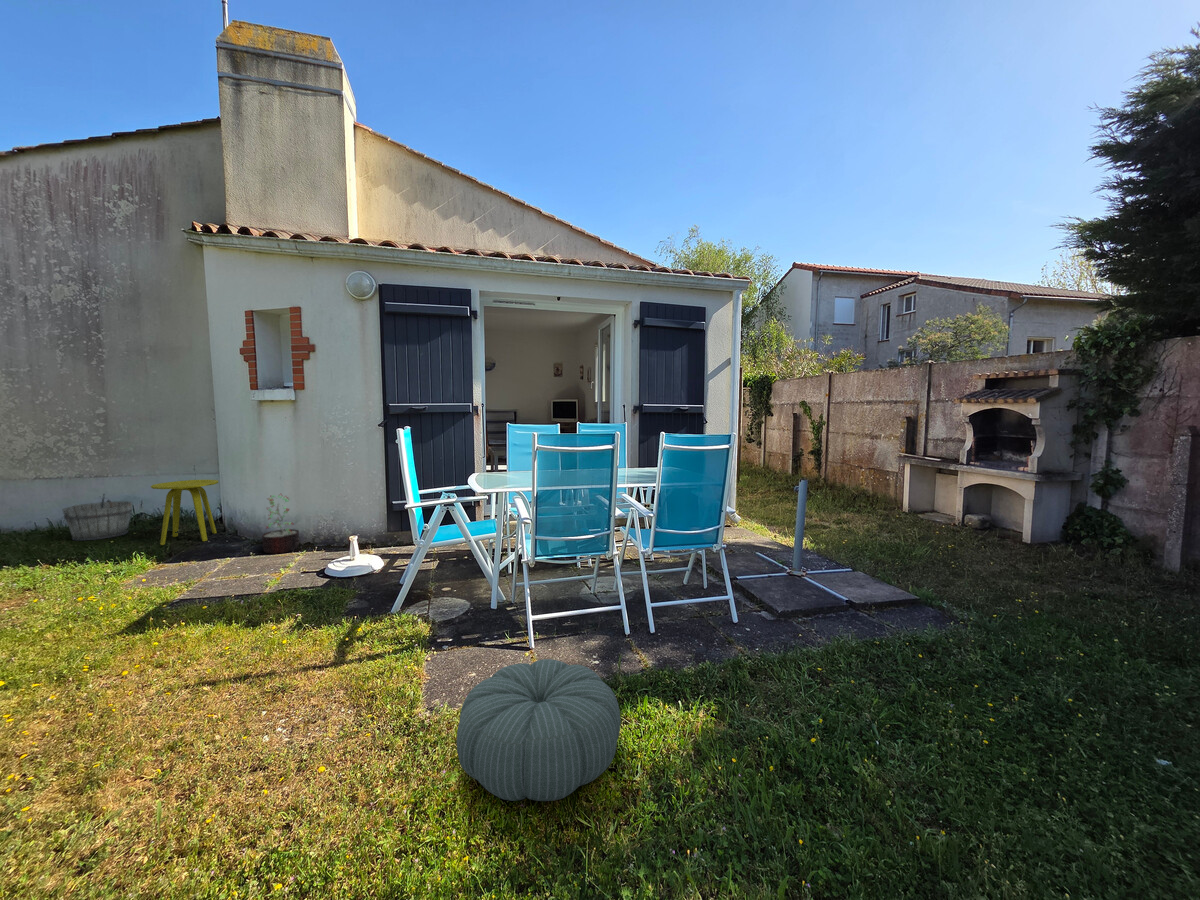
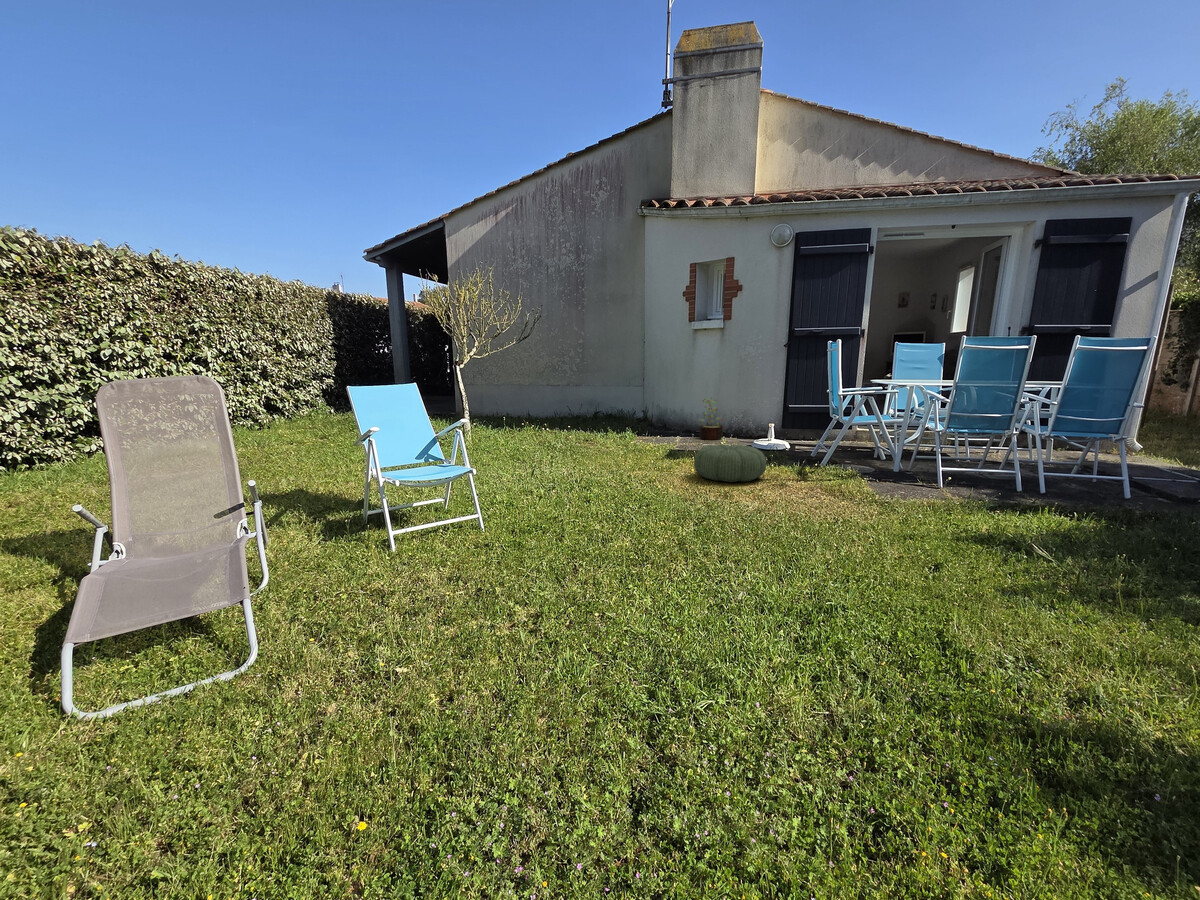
side table: present [151,480,218,545] -> none [621,389,659,432]
wooden bucket: present [62,495,132,540] -> none [565,397,599,427]
pouf: present [457,659,620,801] -> present [694,444,766,482]

